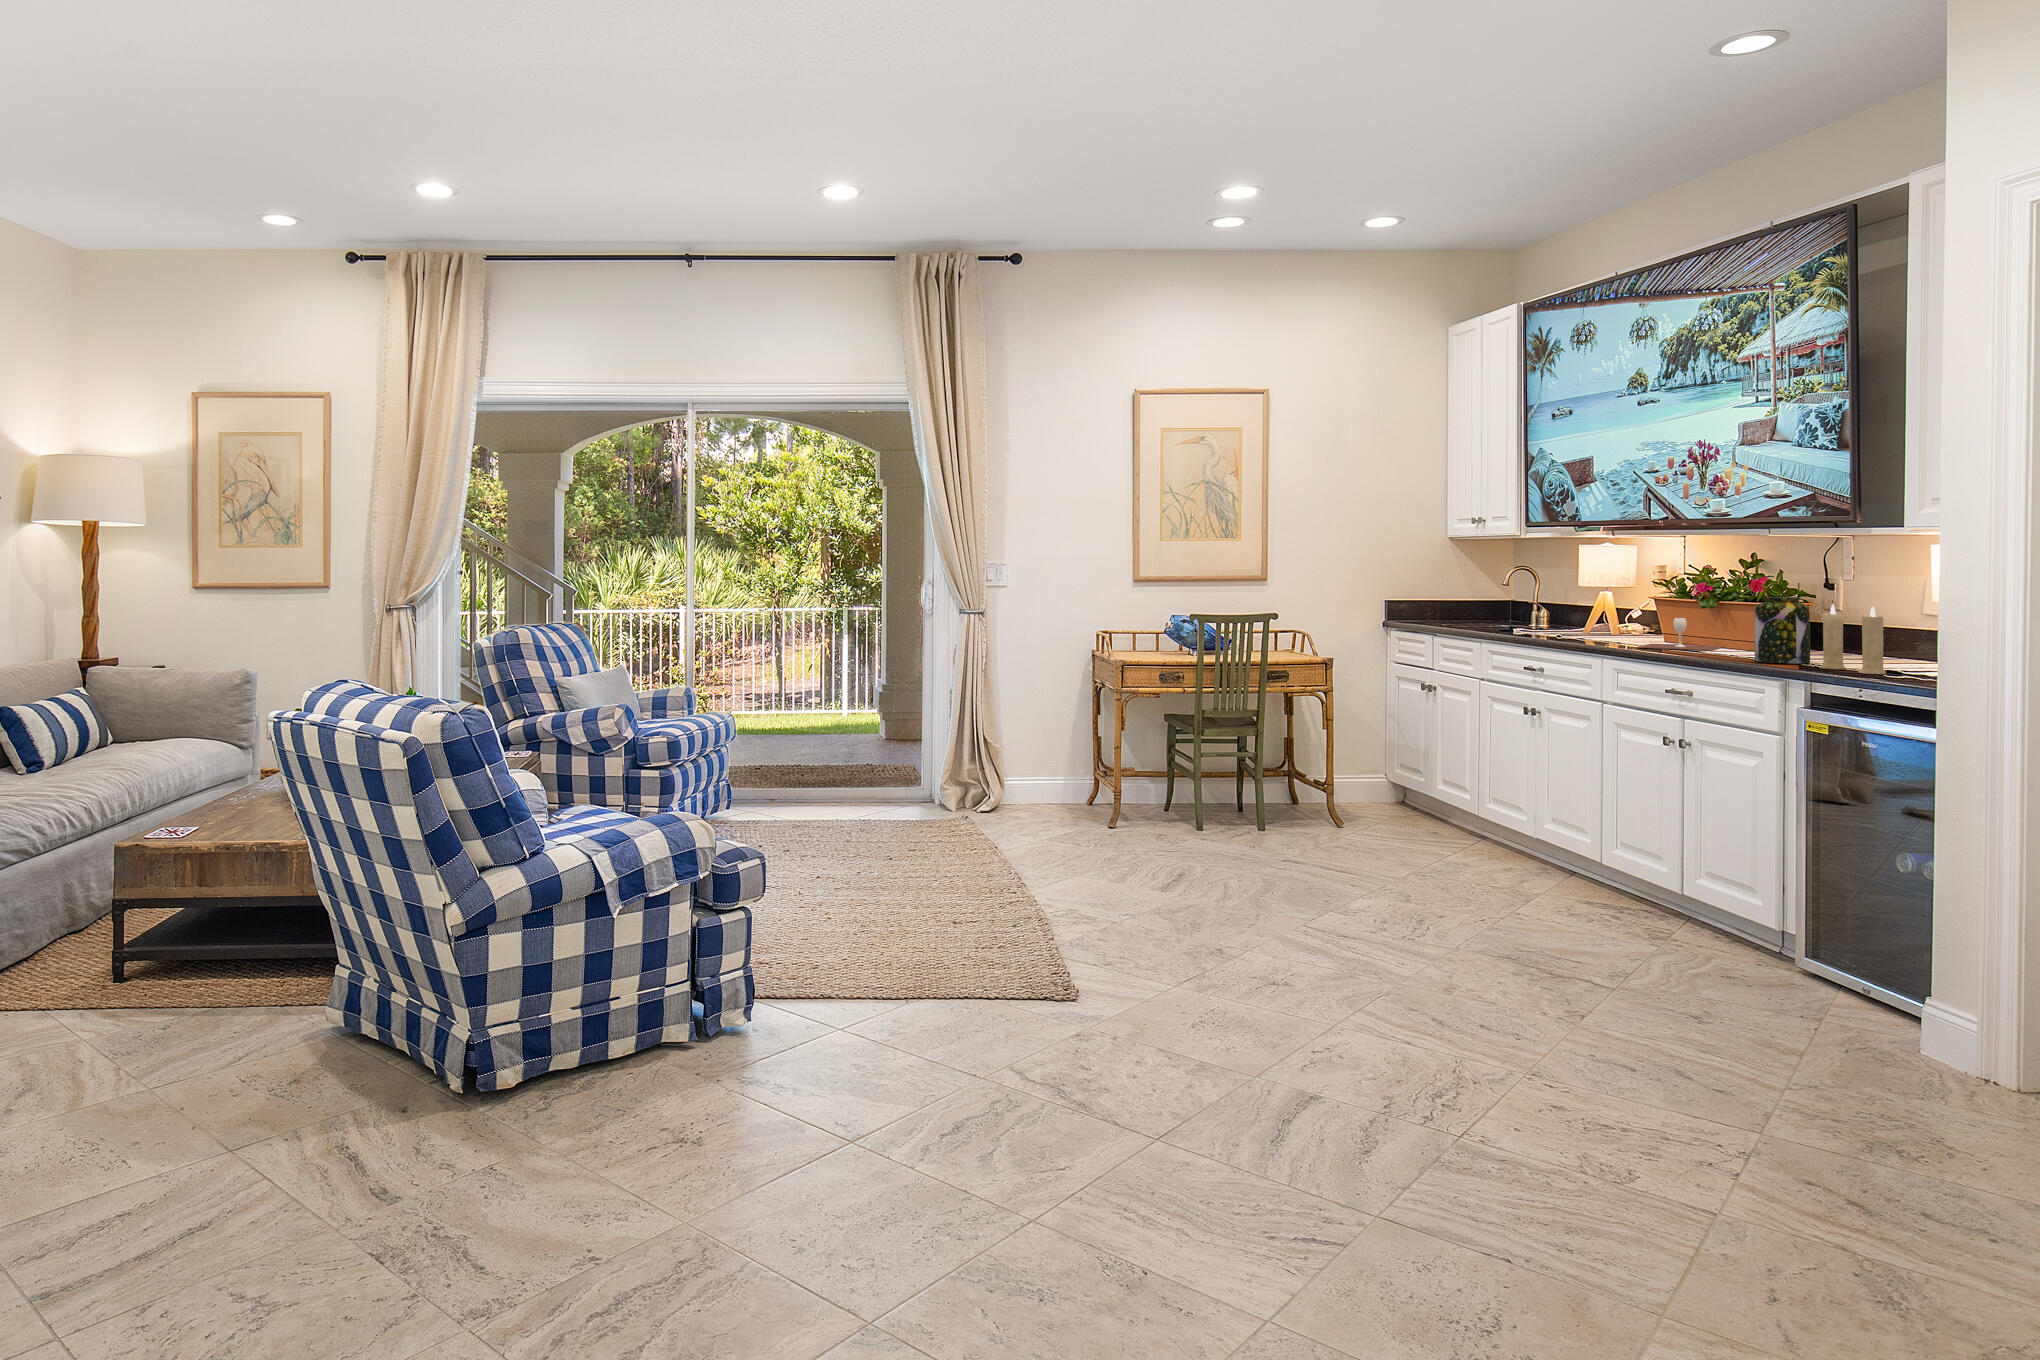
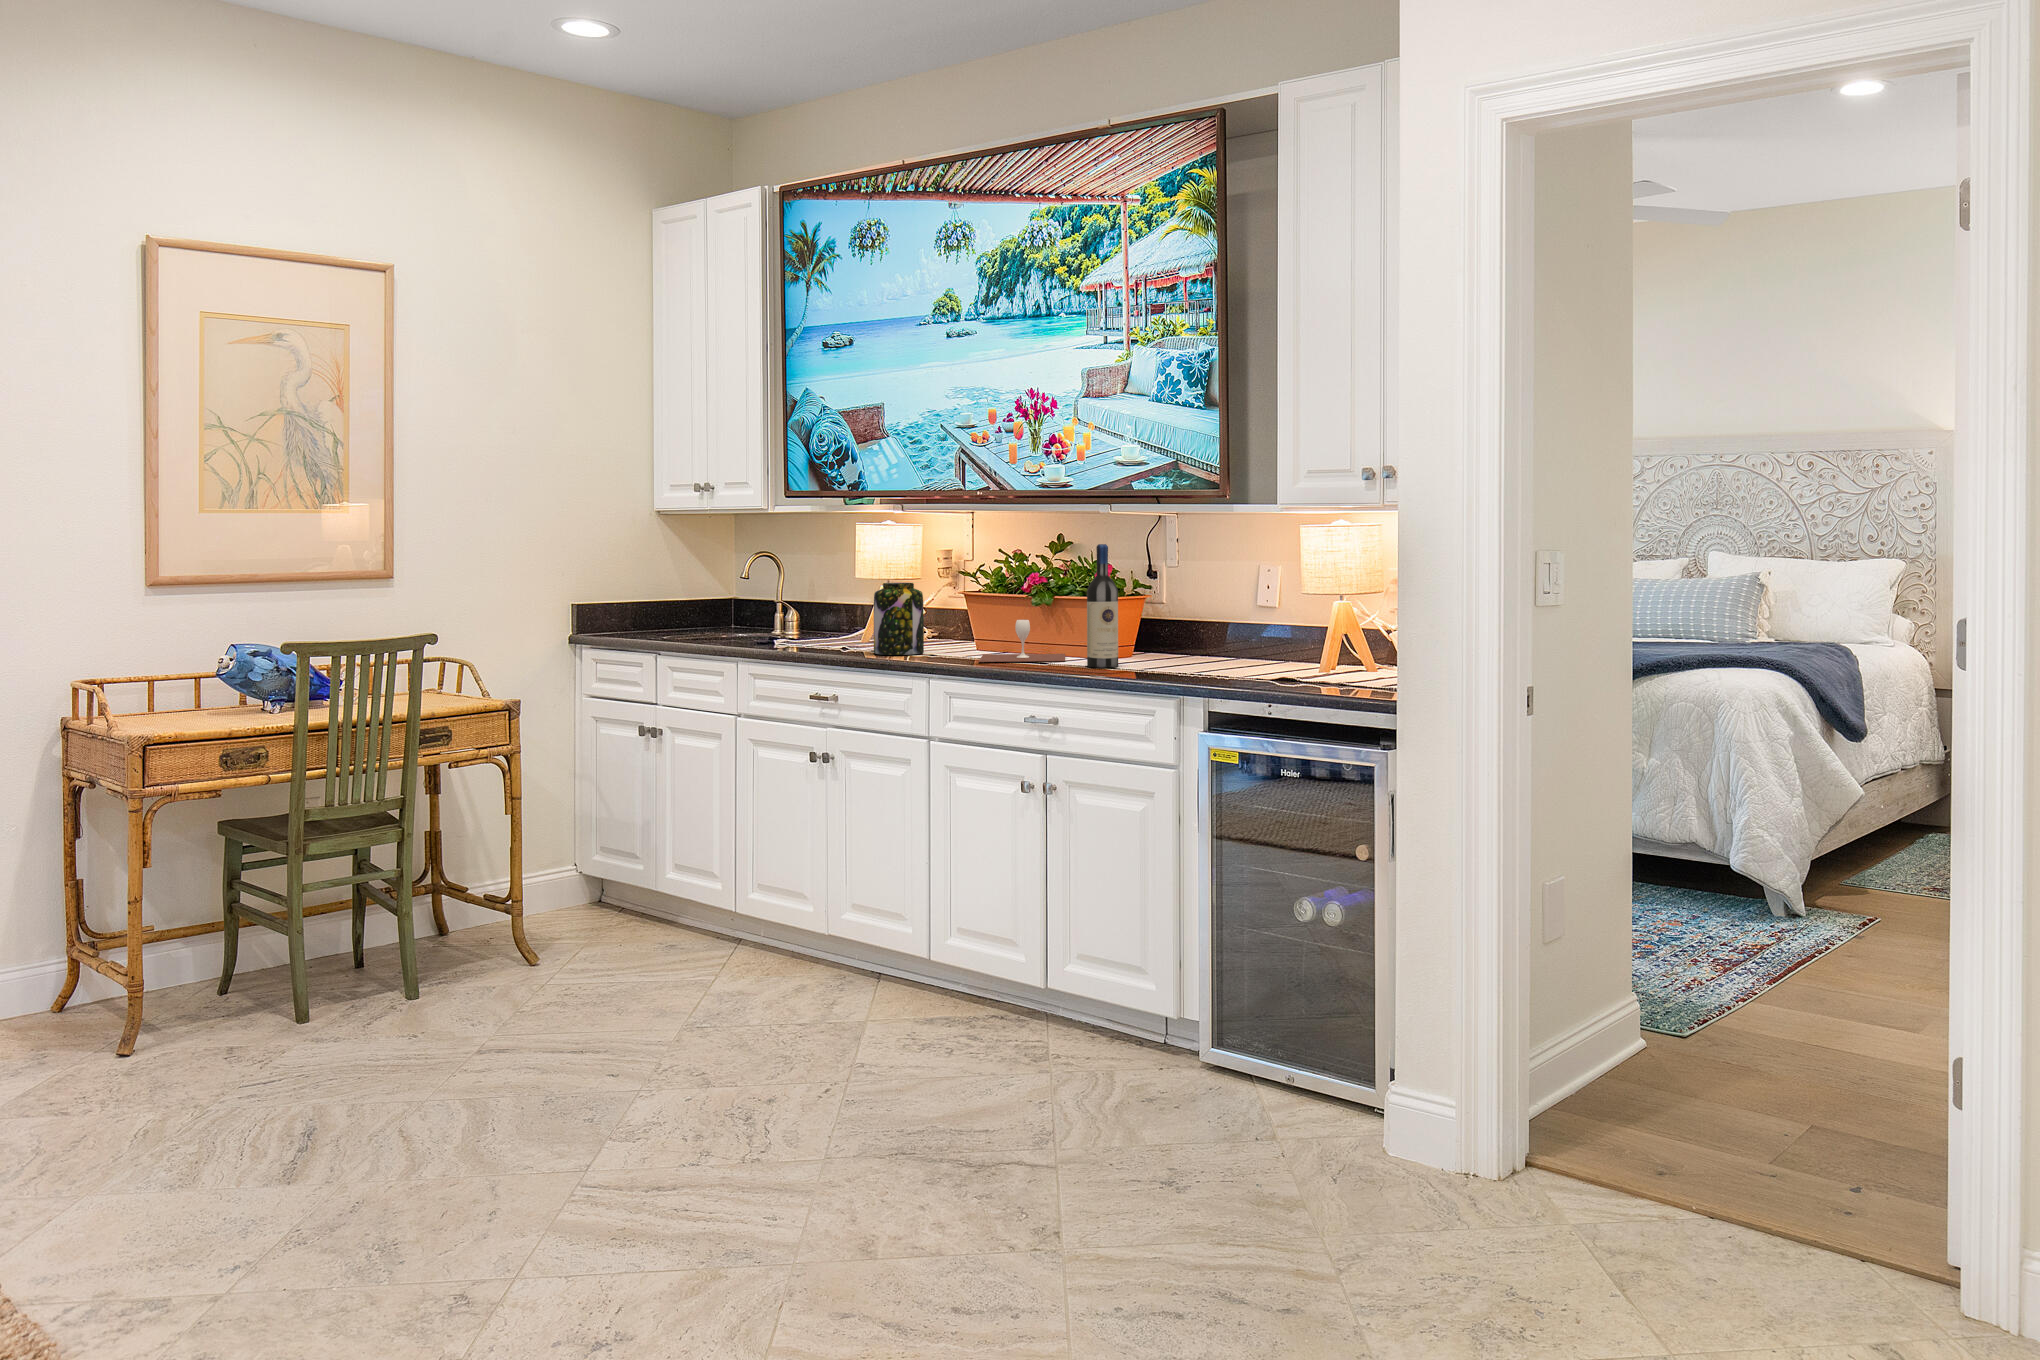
wine bottle: none [1719,561,1749,656] -> present [1087,544,1118,668]
jar: present [1754,597,1810,664] -> present [874,583,924,655]
candle: present [1819,605,1886,674] -> none [1230,598,1308,686]

